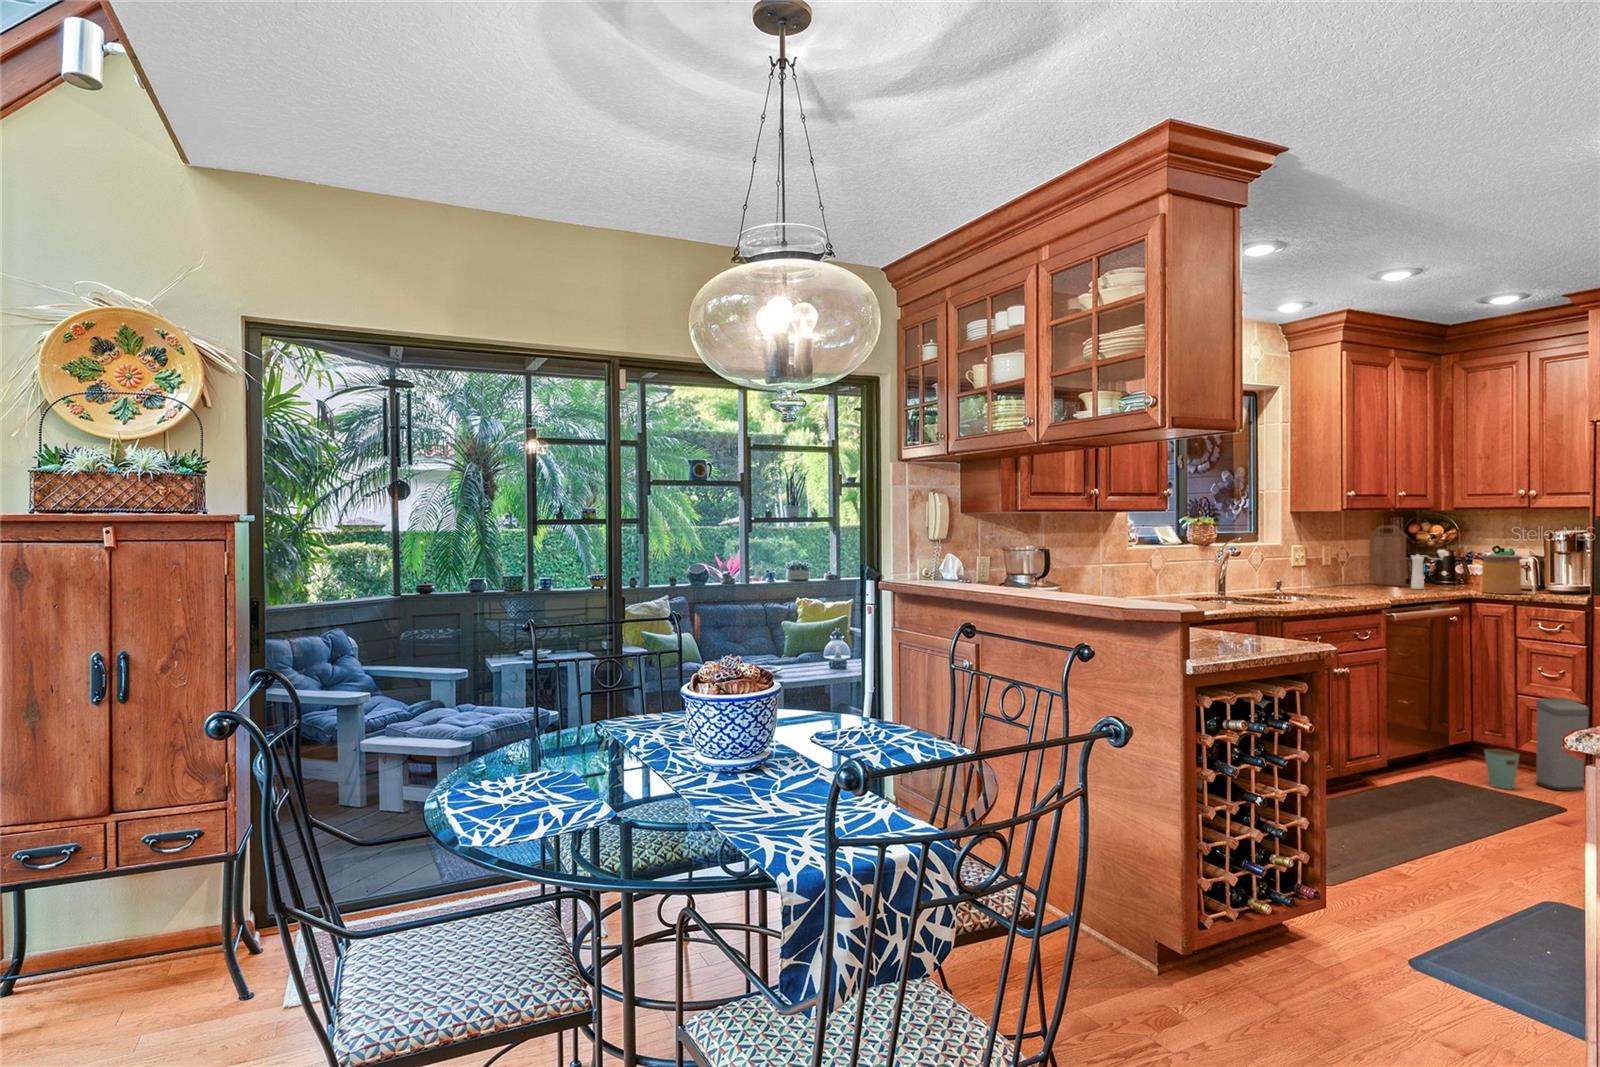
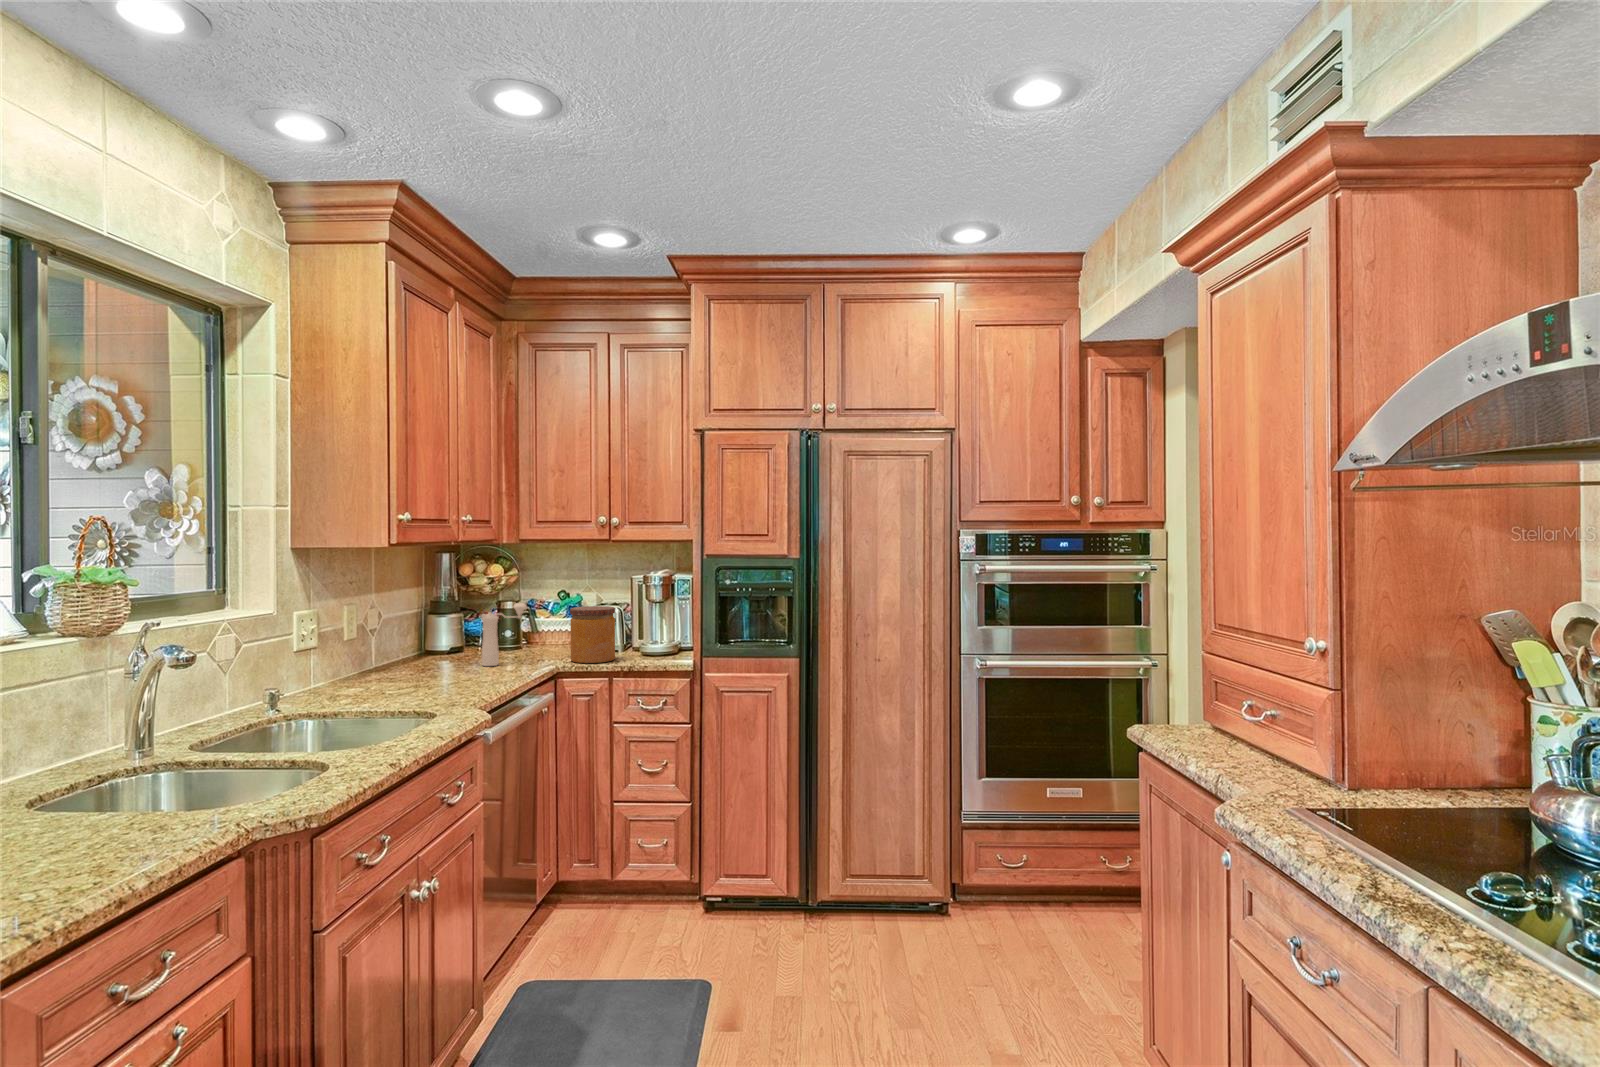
cutting board: present [1369,526,1406,586] -> none [416,568,470,661]
trash can: present [1485,698,1589,791] -> none [602,799,703,967]

